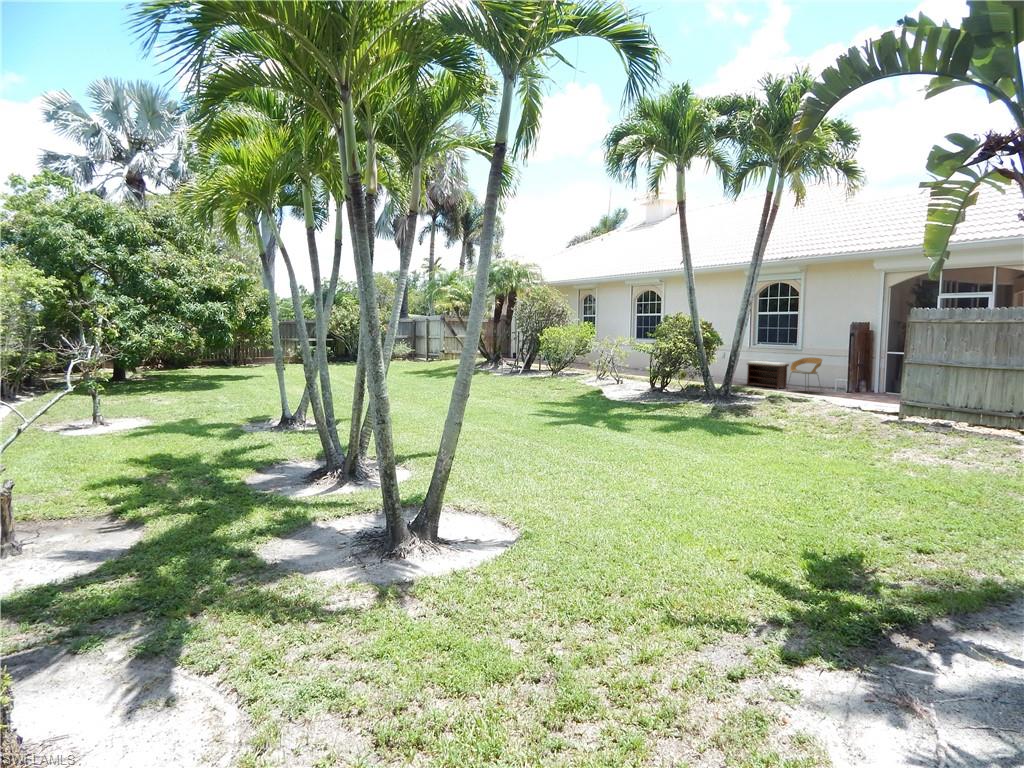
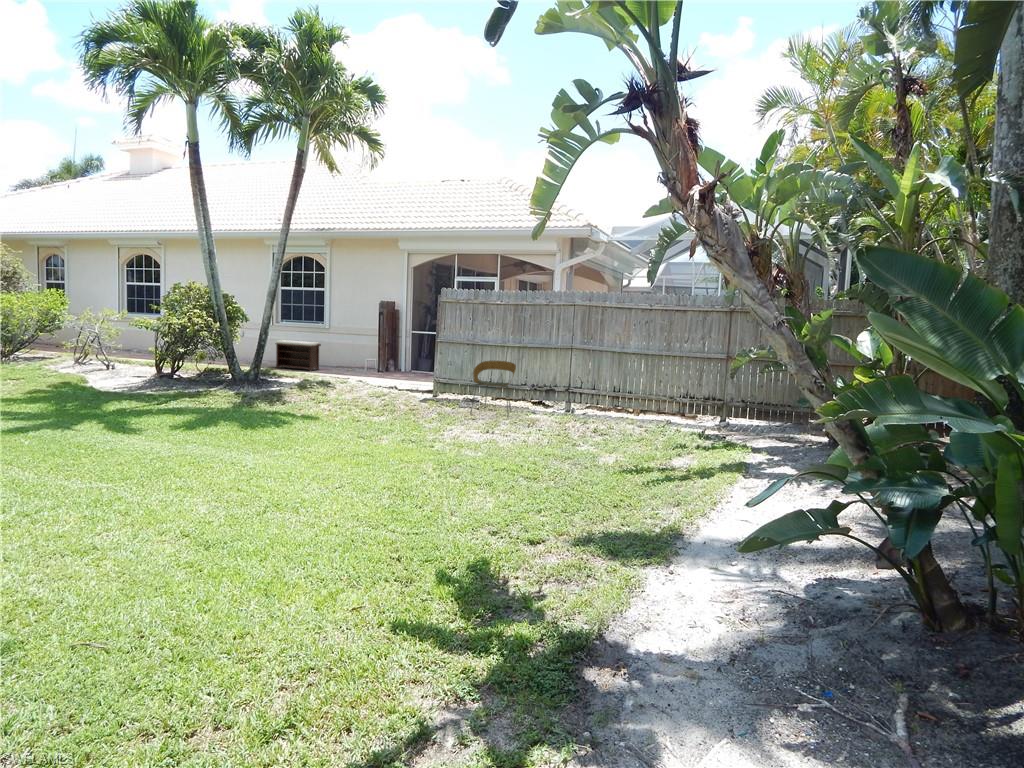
chair: present [790,358,822,388] -> present [471,361,516,416]

